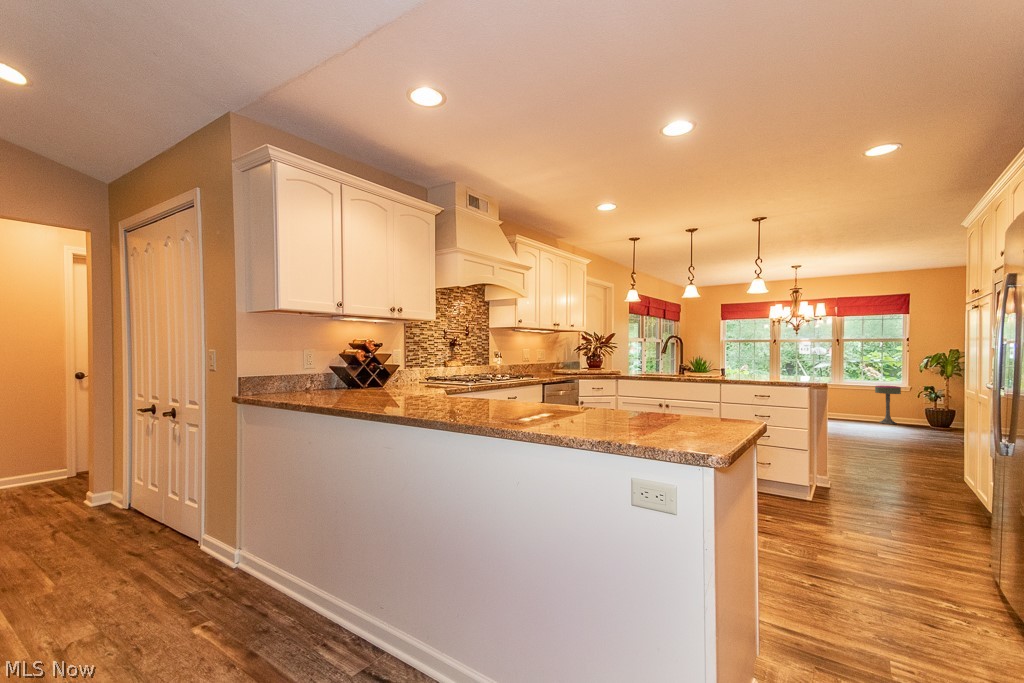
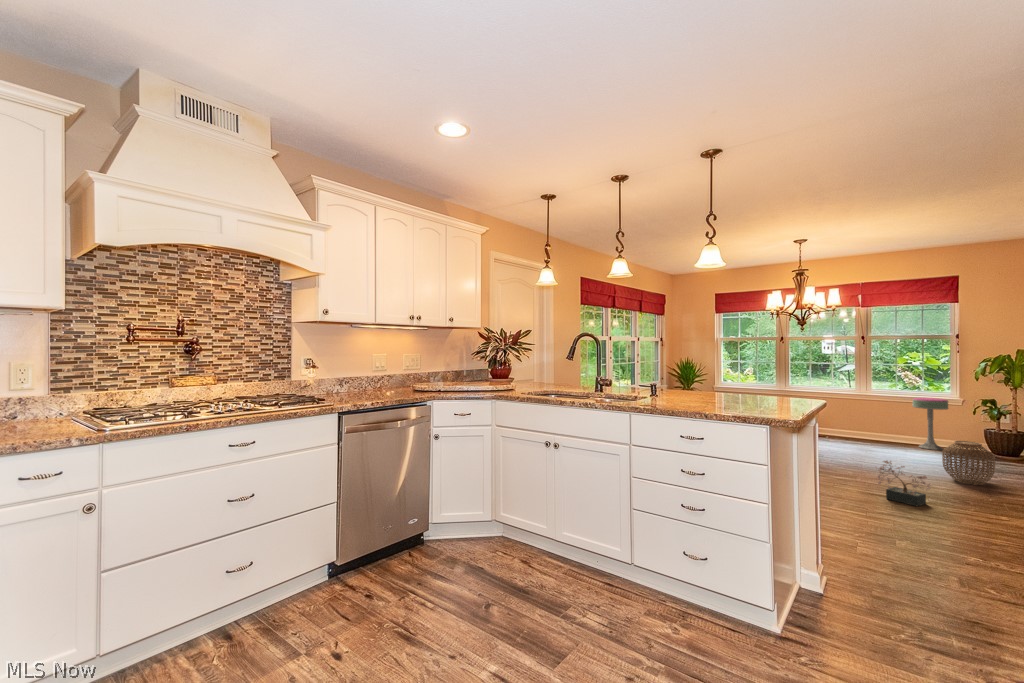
woven basket: none [897,413,932,443] -> present [942,441,995,485]
decorative plant: none [854,424,892,454] -> present [877,461,931,506]

